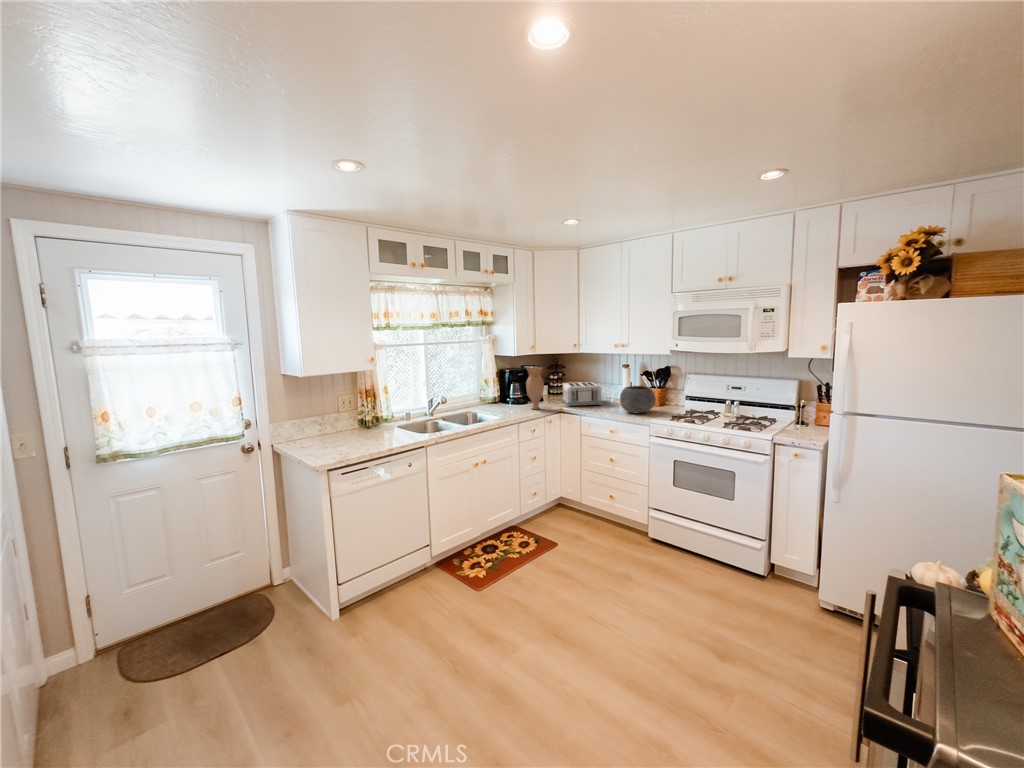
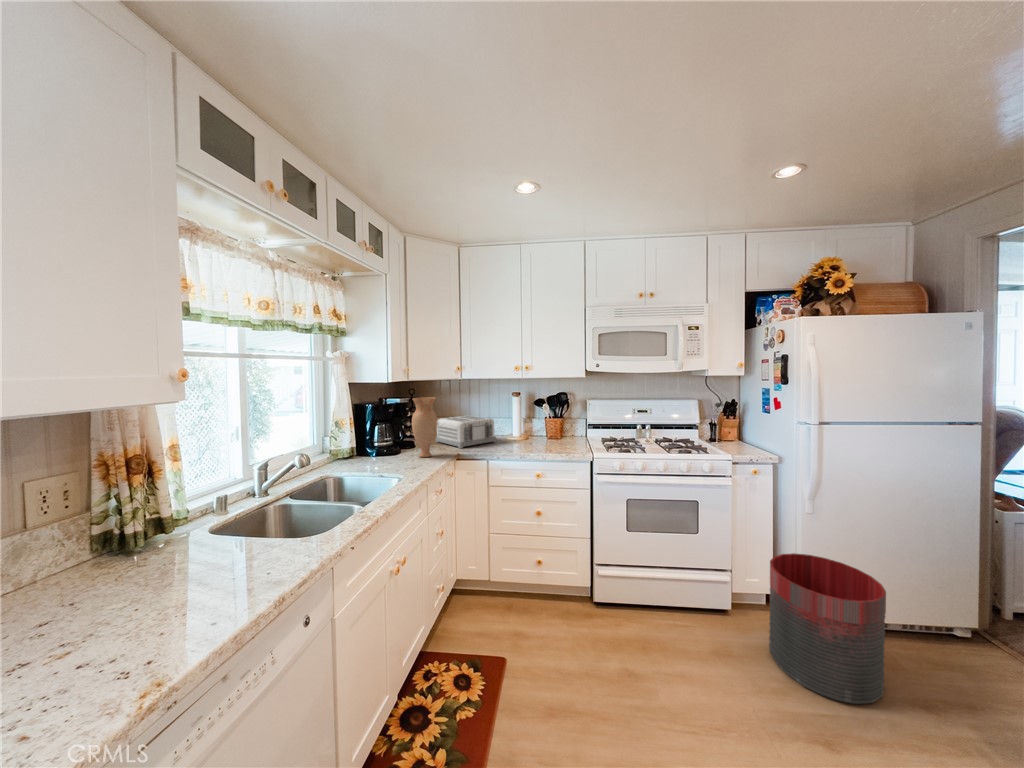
bowl: present [620,386,656,413] -> none [532,415,572,447]
trash can: none [739,532,836,657] -> present [769,553,886,704]

